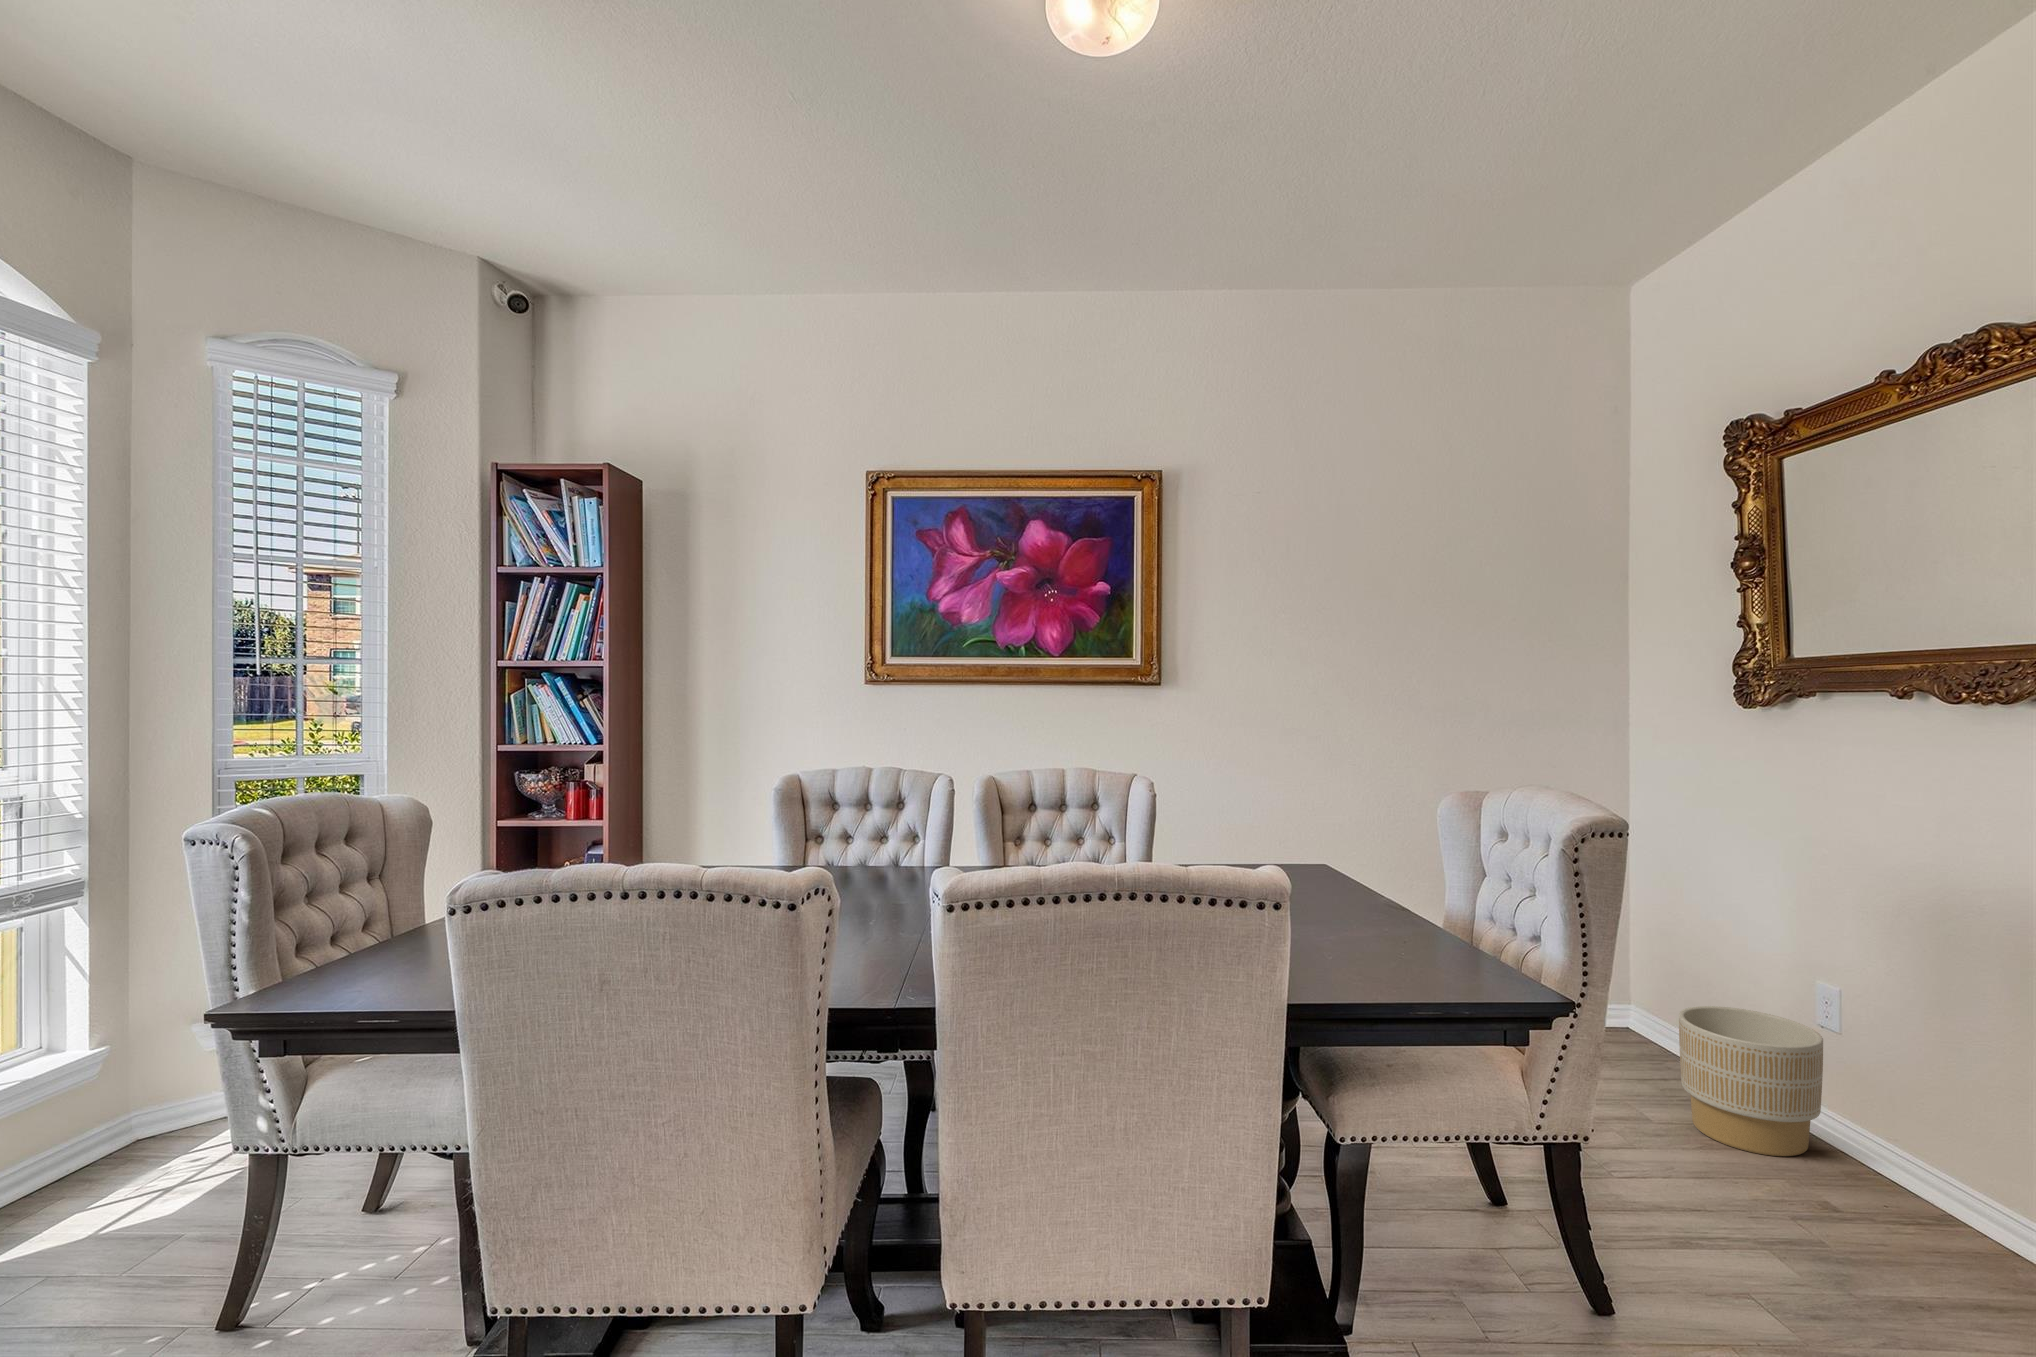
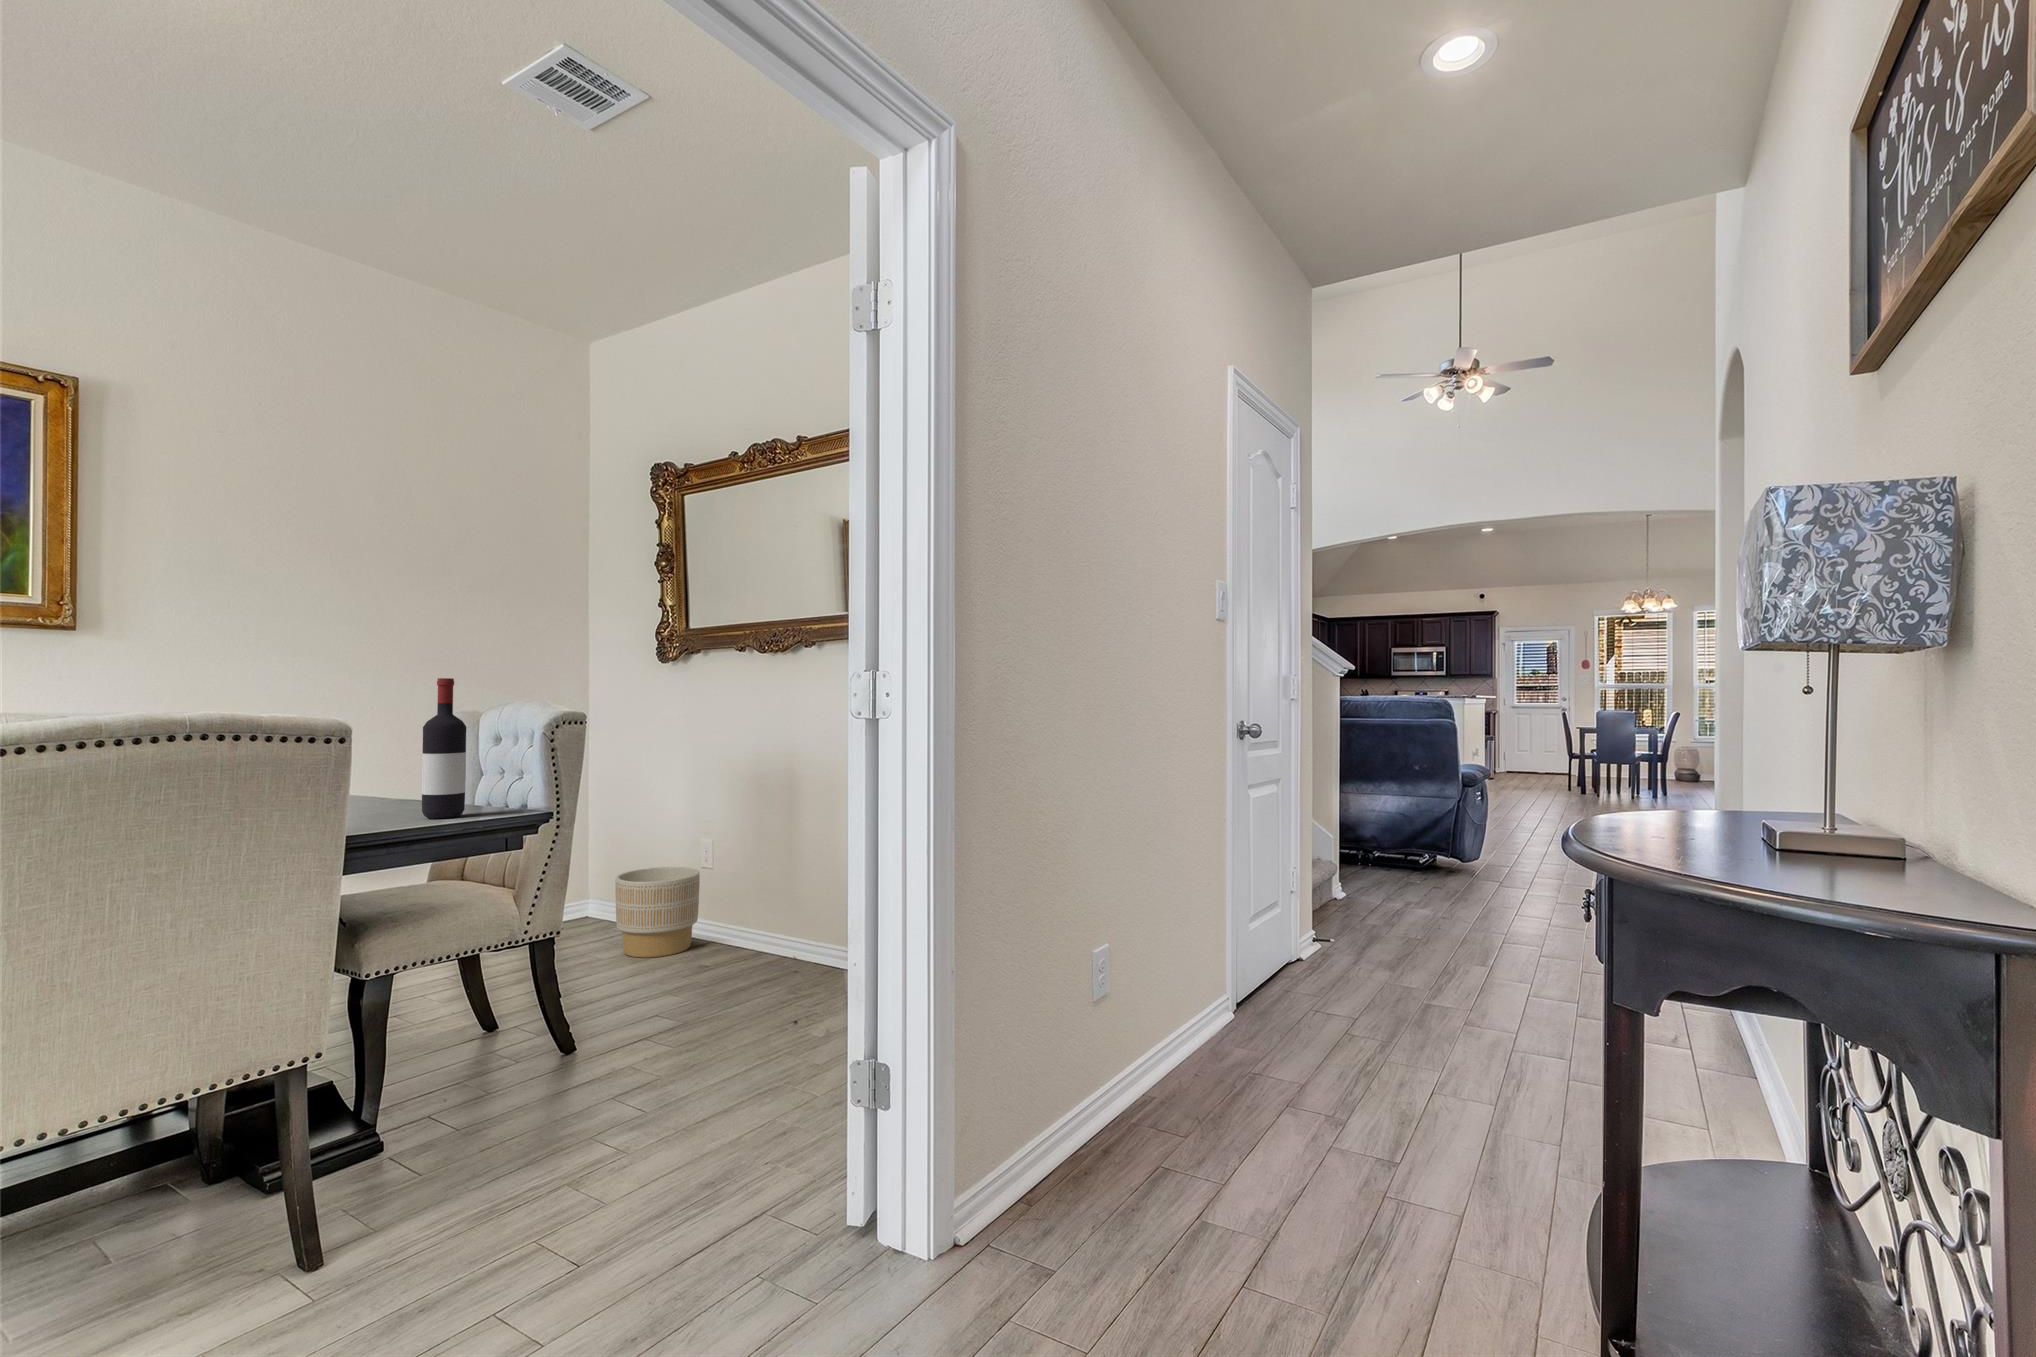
wine bottle: none [1391,793,1443,980] -> present [422,678,466,819]

